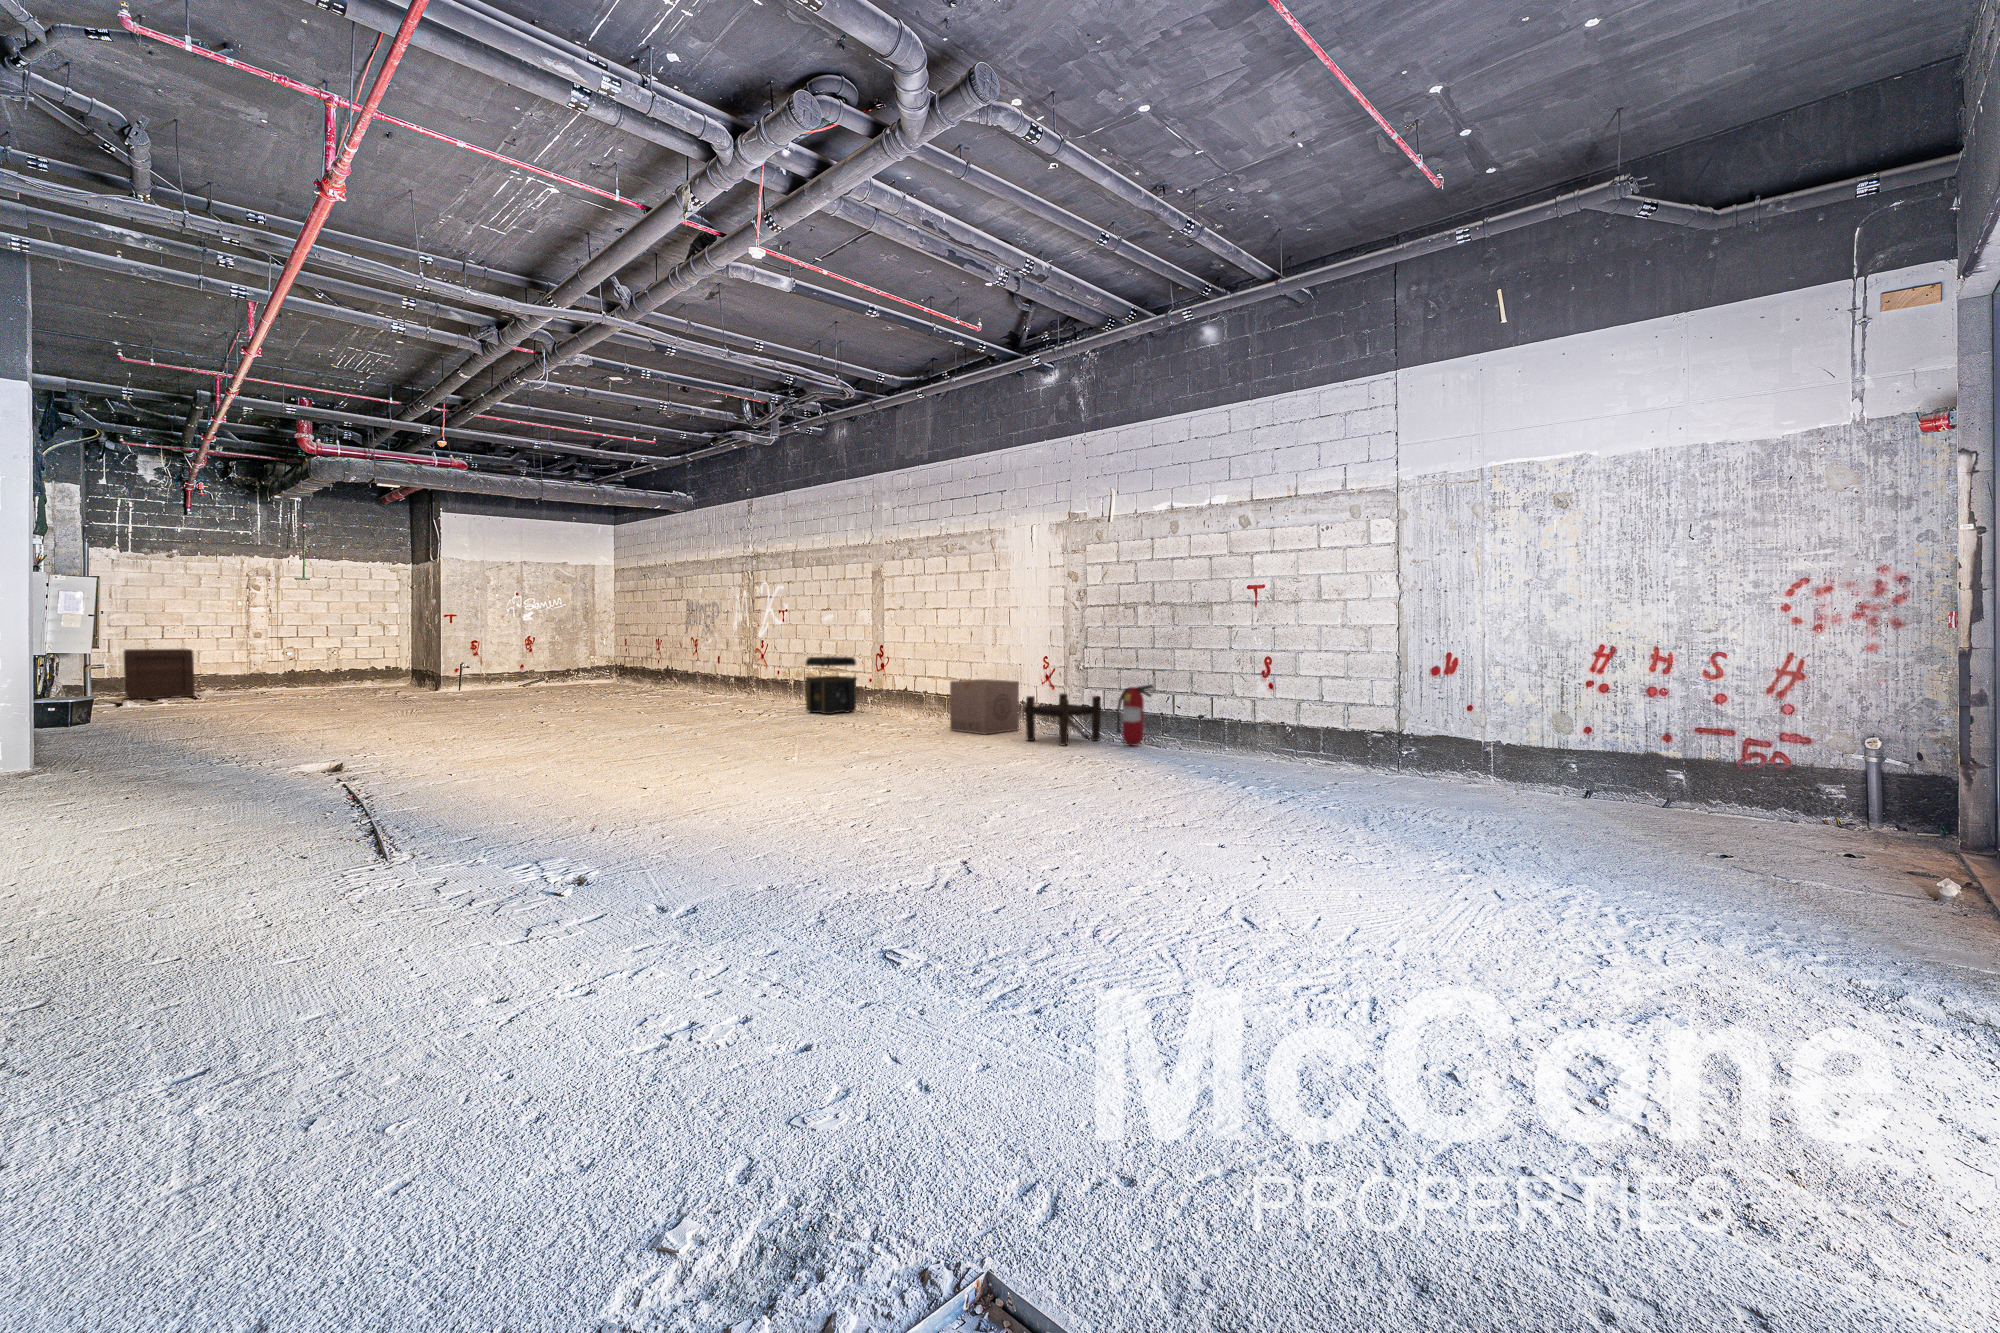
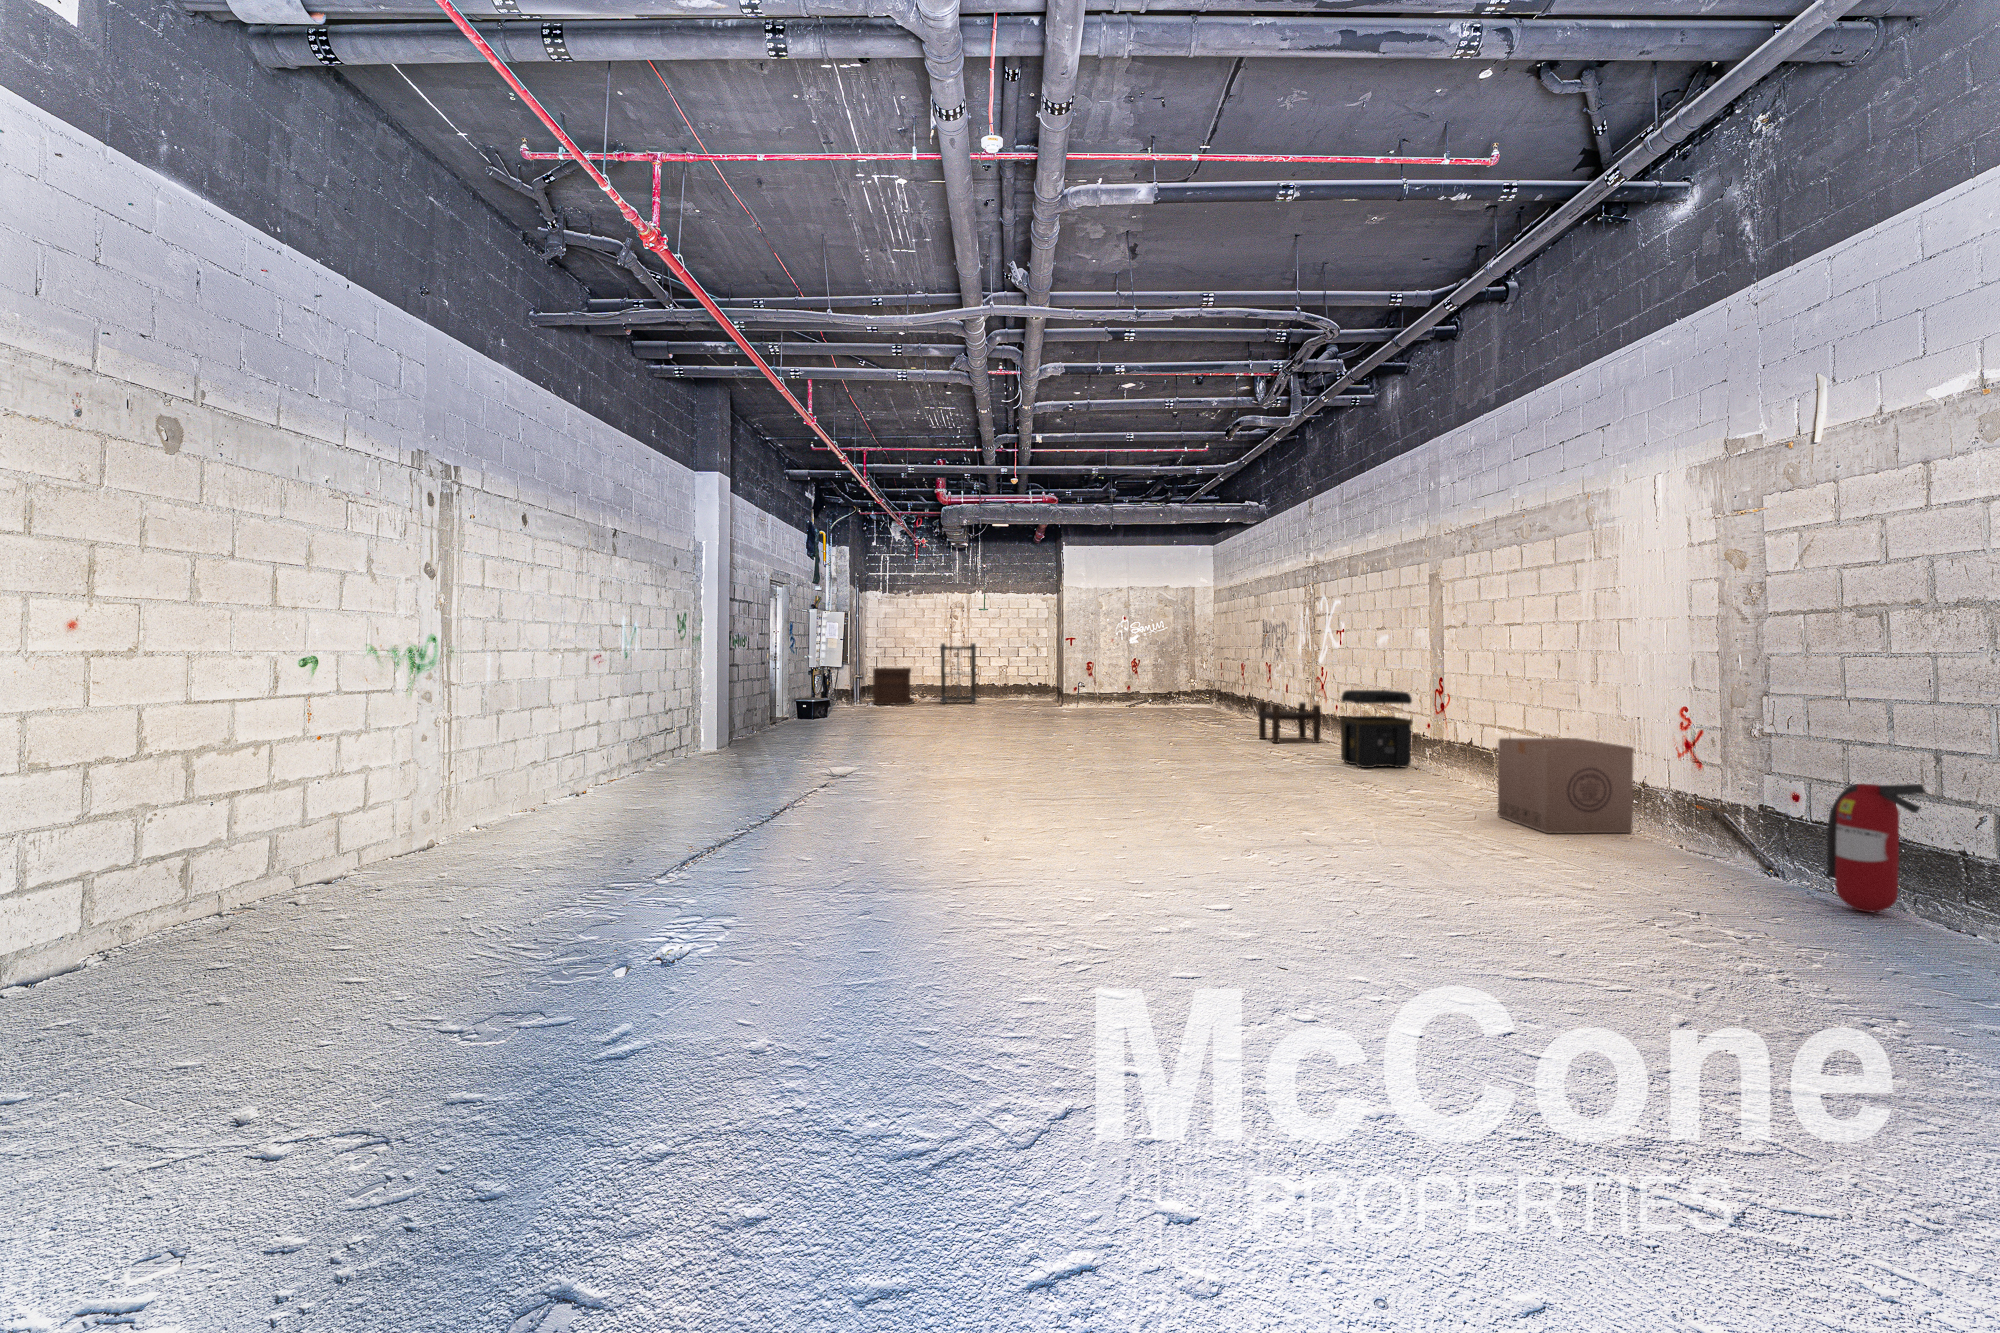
shelving unit: none [236,618,304,694] -> present [940,643,977,704]
stool: present [1024,694,1101,745] -> present [1258,702,1321,743]

